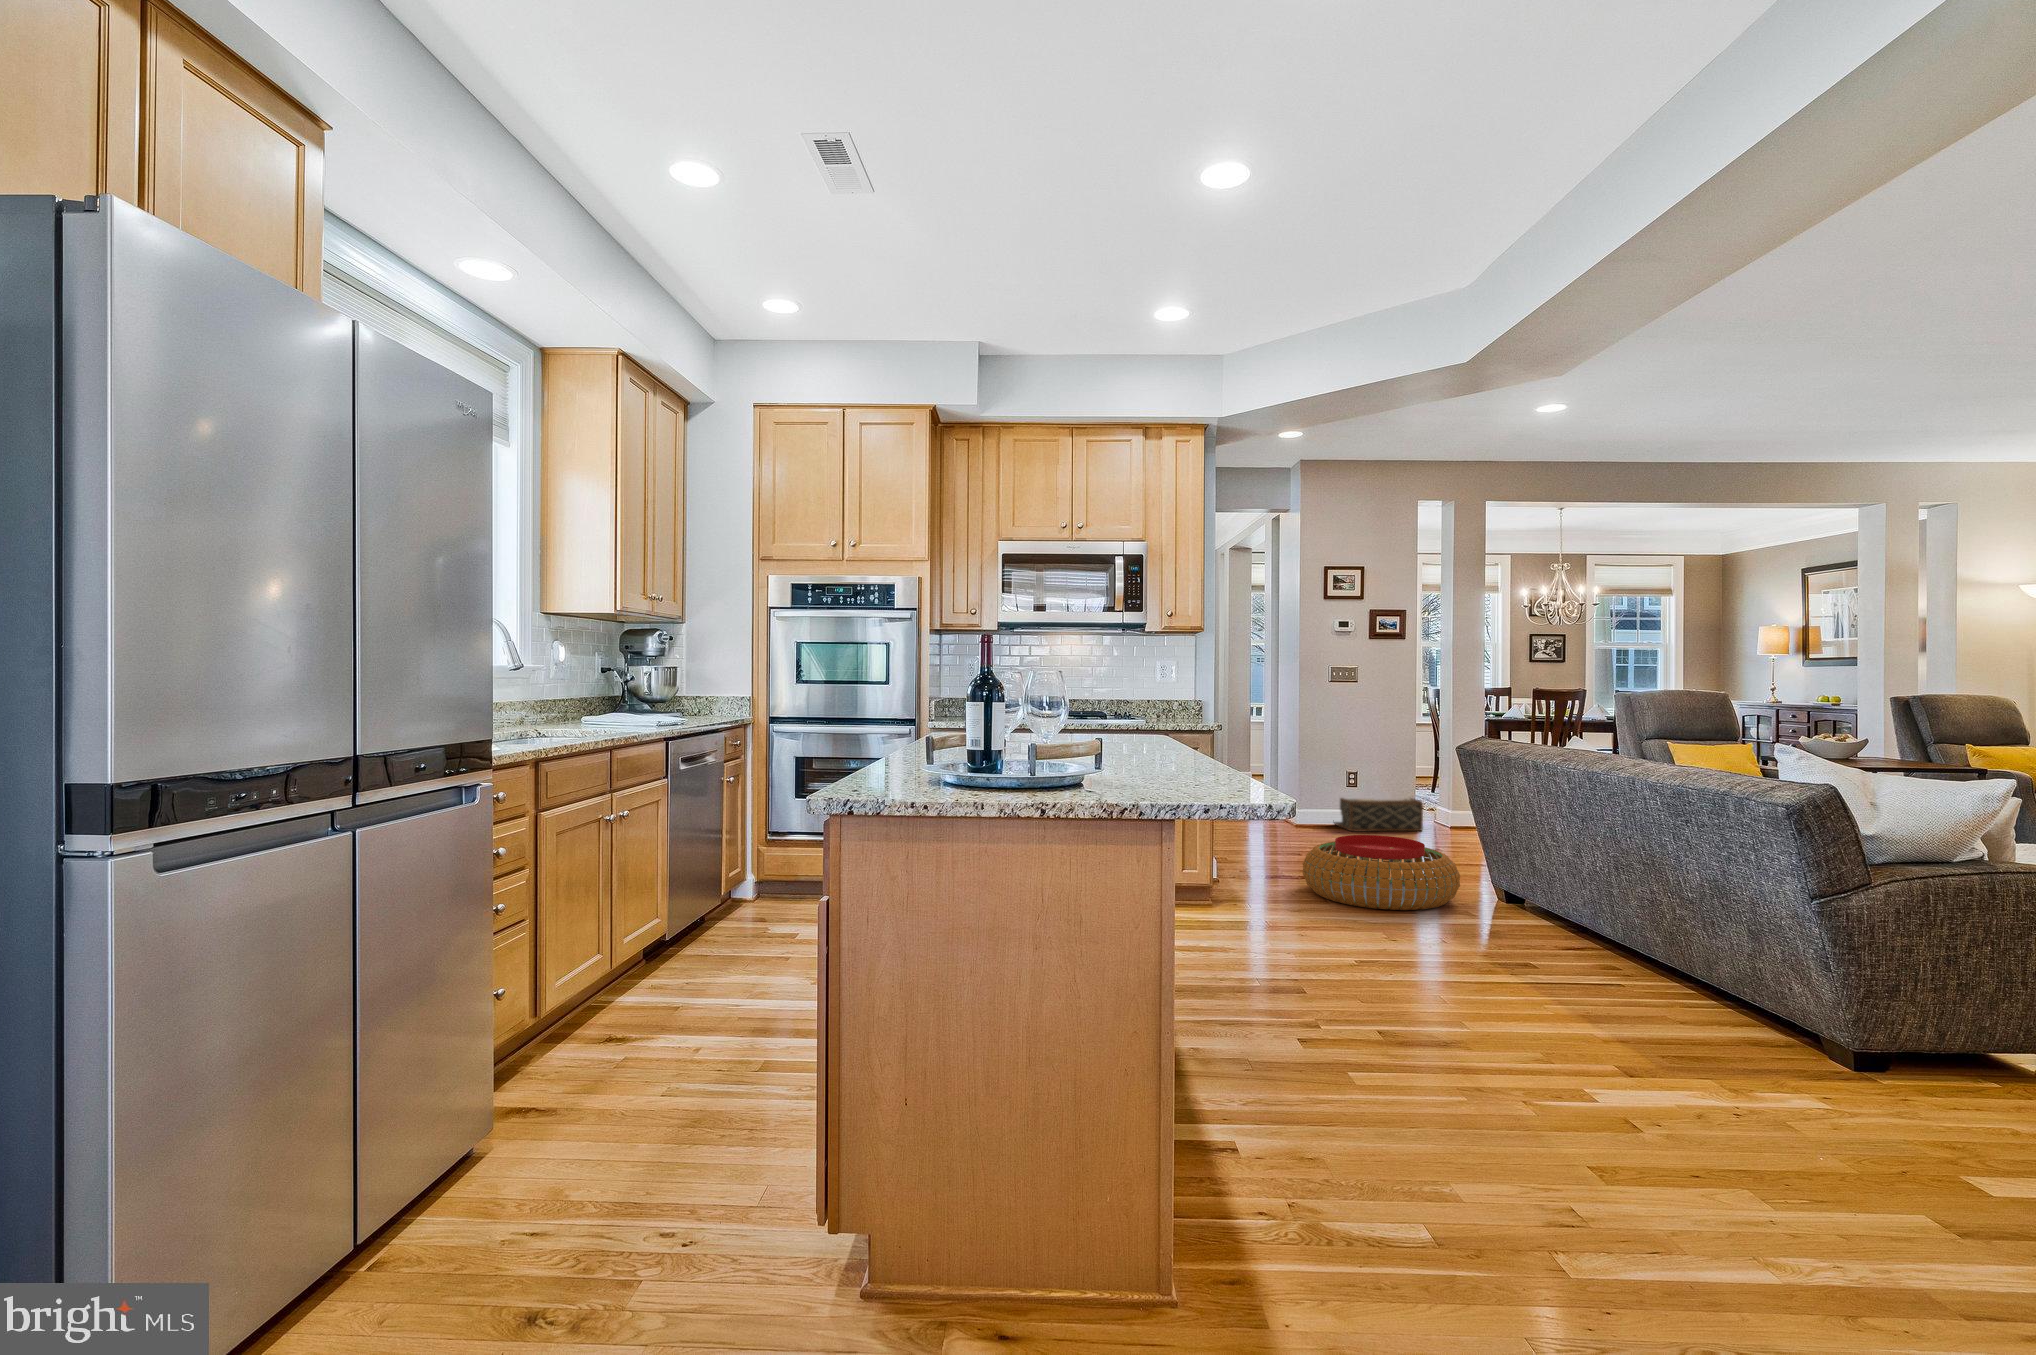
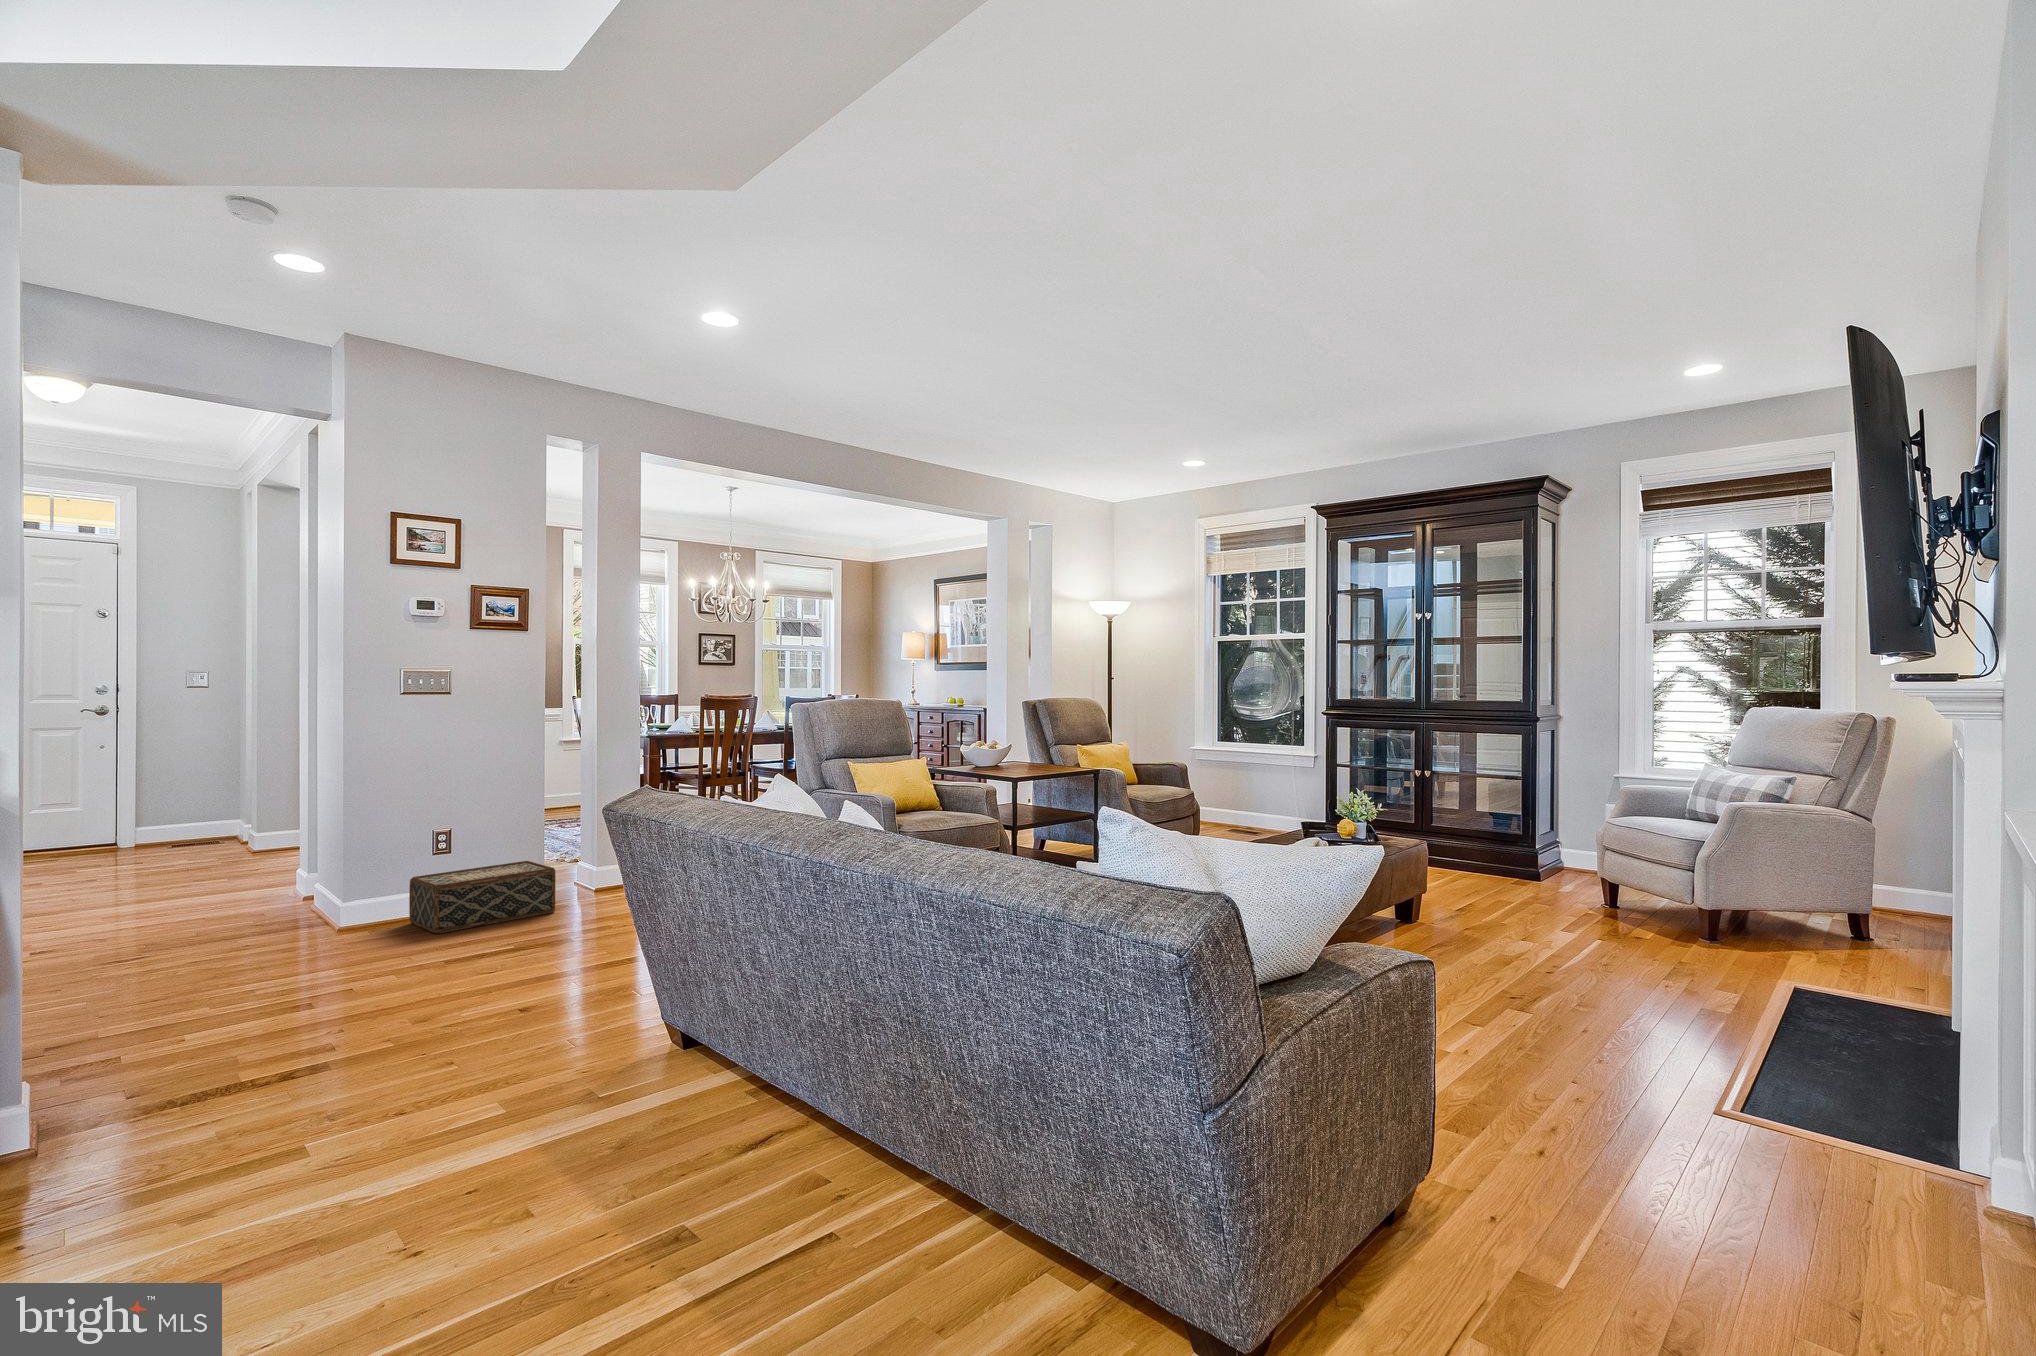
pouf: present [1303,835,1460,910] -> none [263,981,594,1166]

